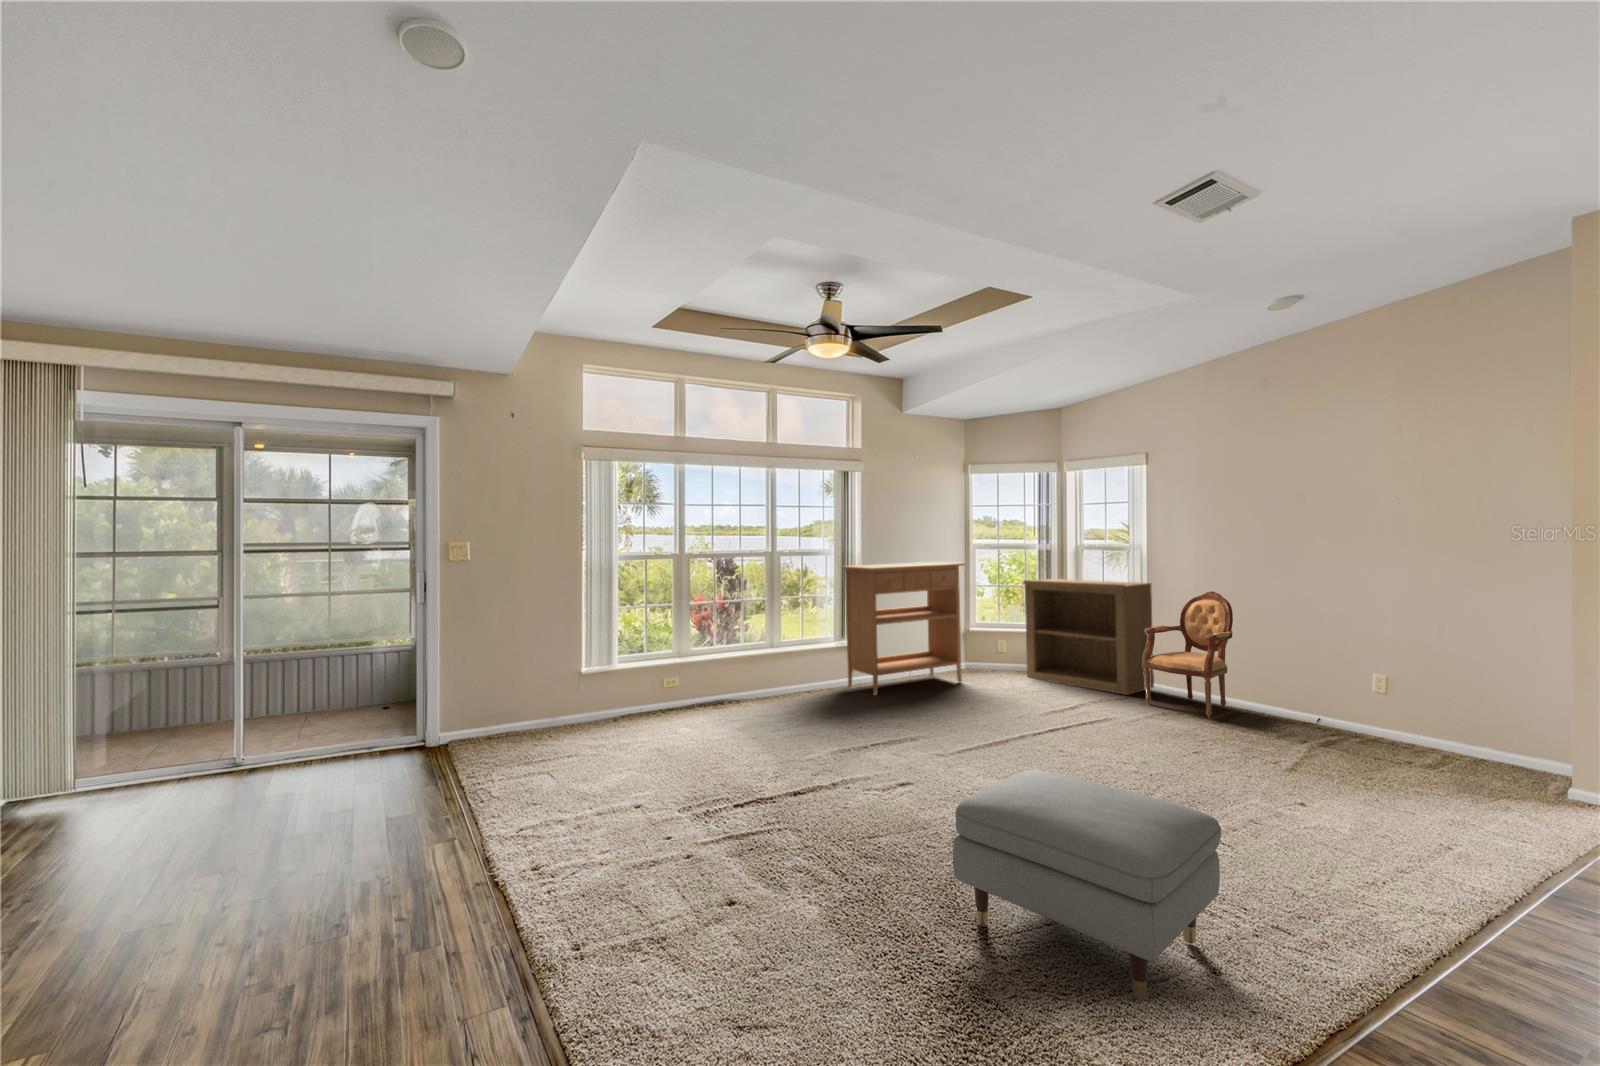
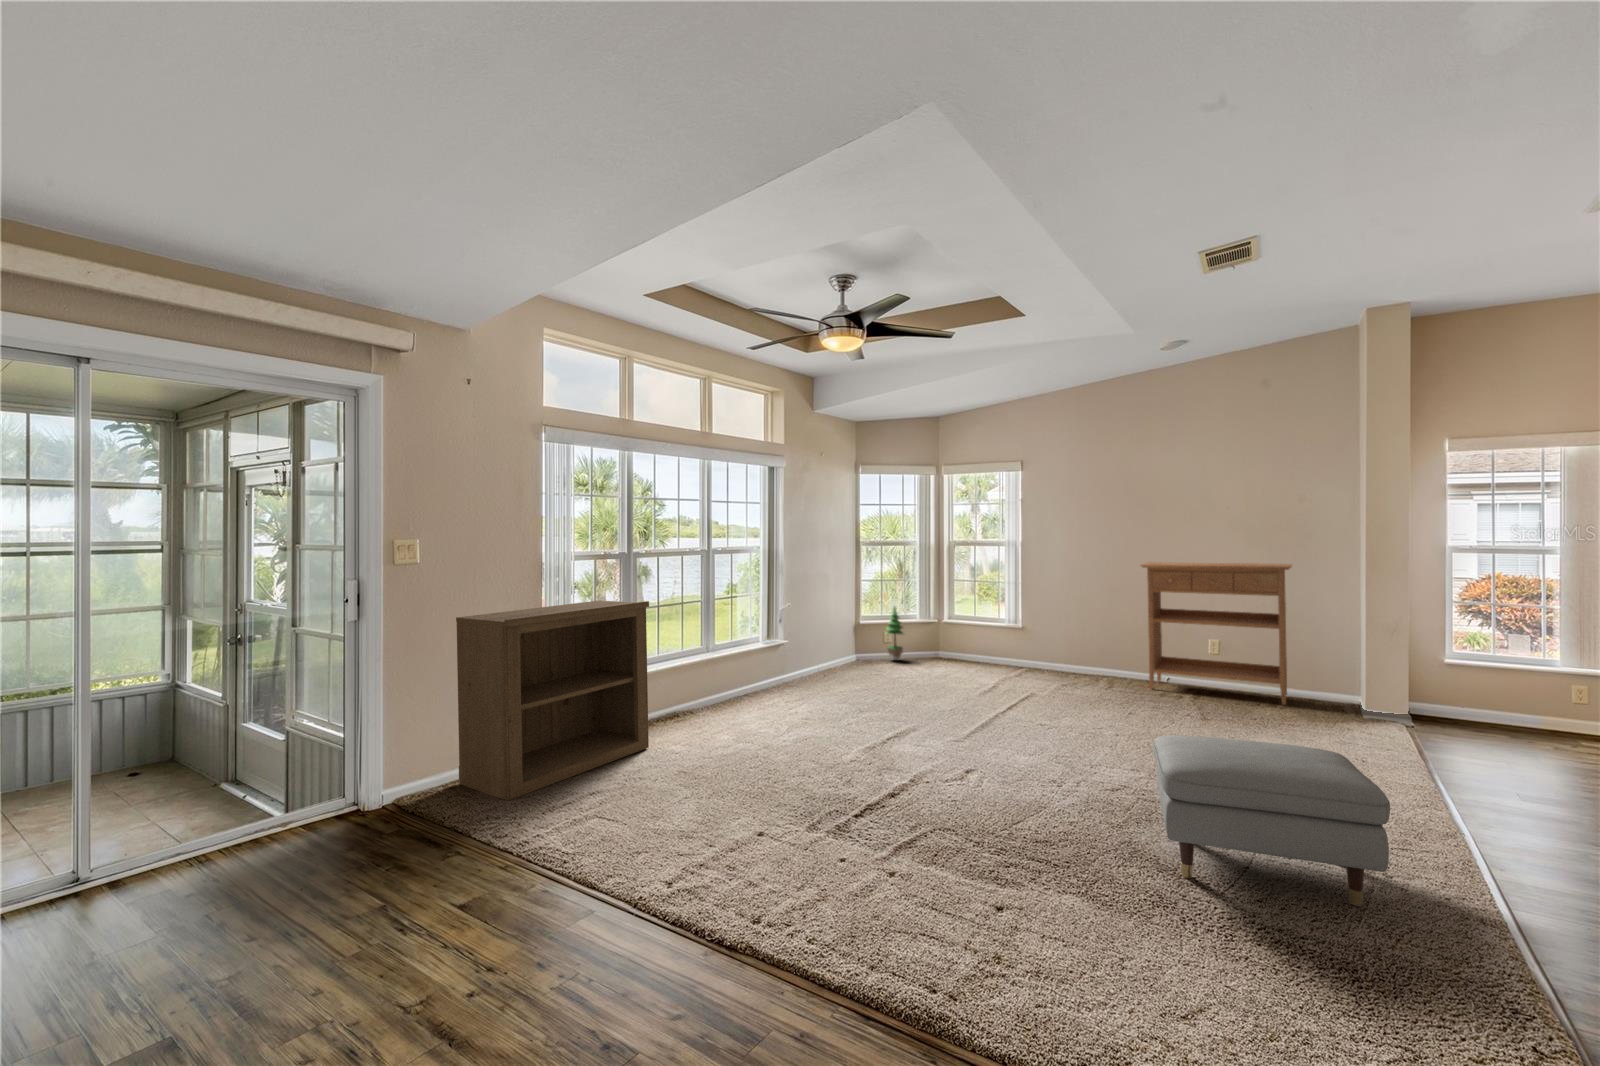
console table: present [842,562,965,695] -> present [1141,562,1292,705]
bookshelf: present [1023,579,1154,695] -> present [456,600,649,800]
armchair: present [1143,591,1233,718] -> none [1035,580,1102,684]
potted tree: none [993,612,1015,672] -> present [887,607,903,660]

